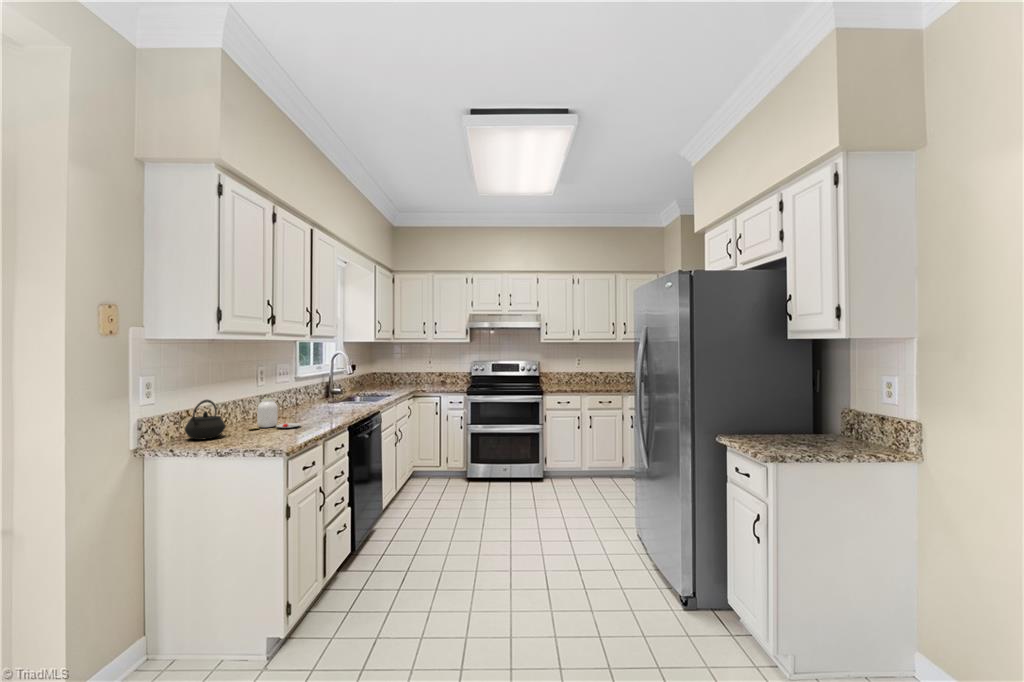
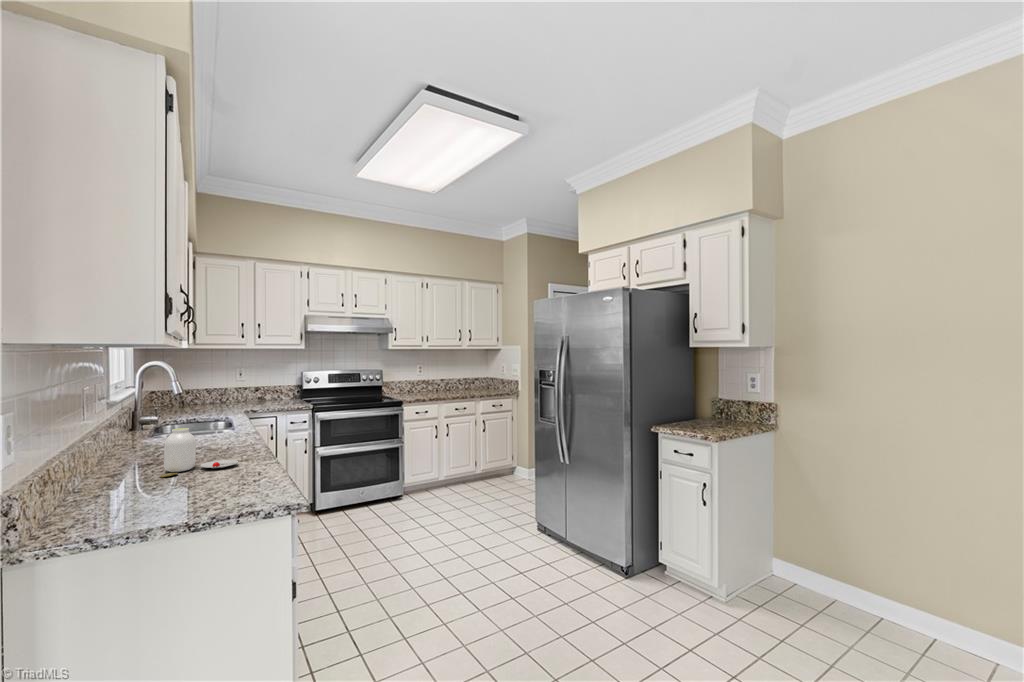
kettle: present [185,400,225,440] -> none [91,435,159,499]

